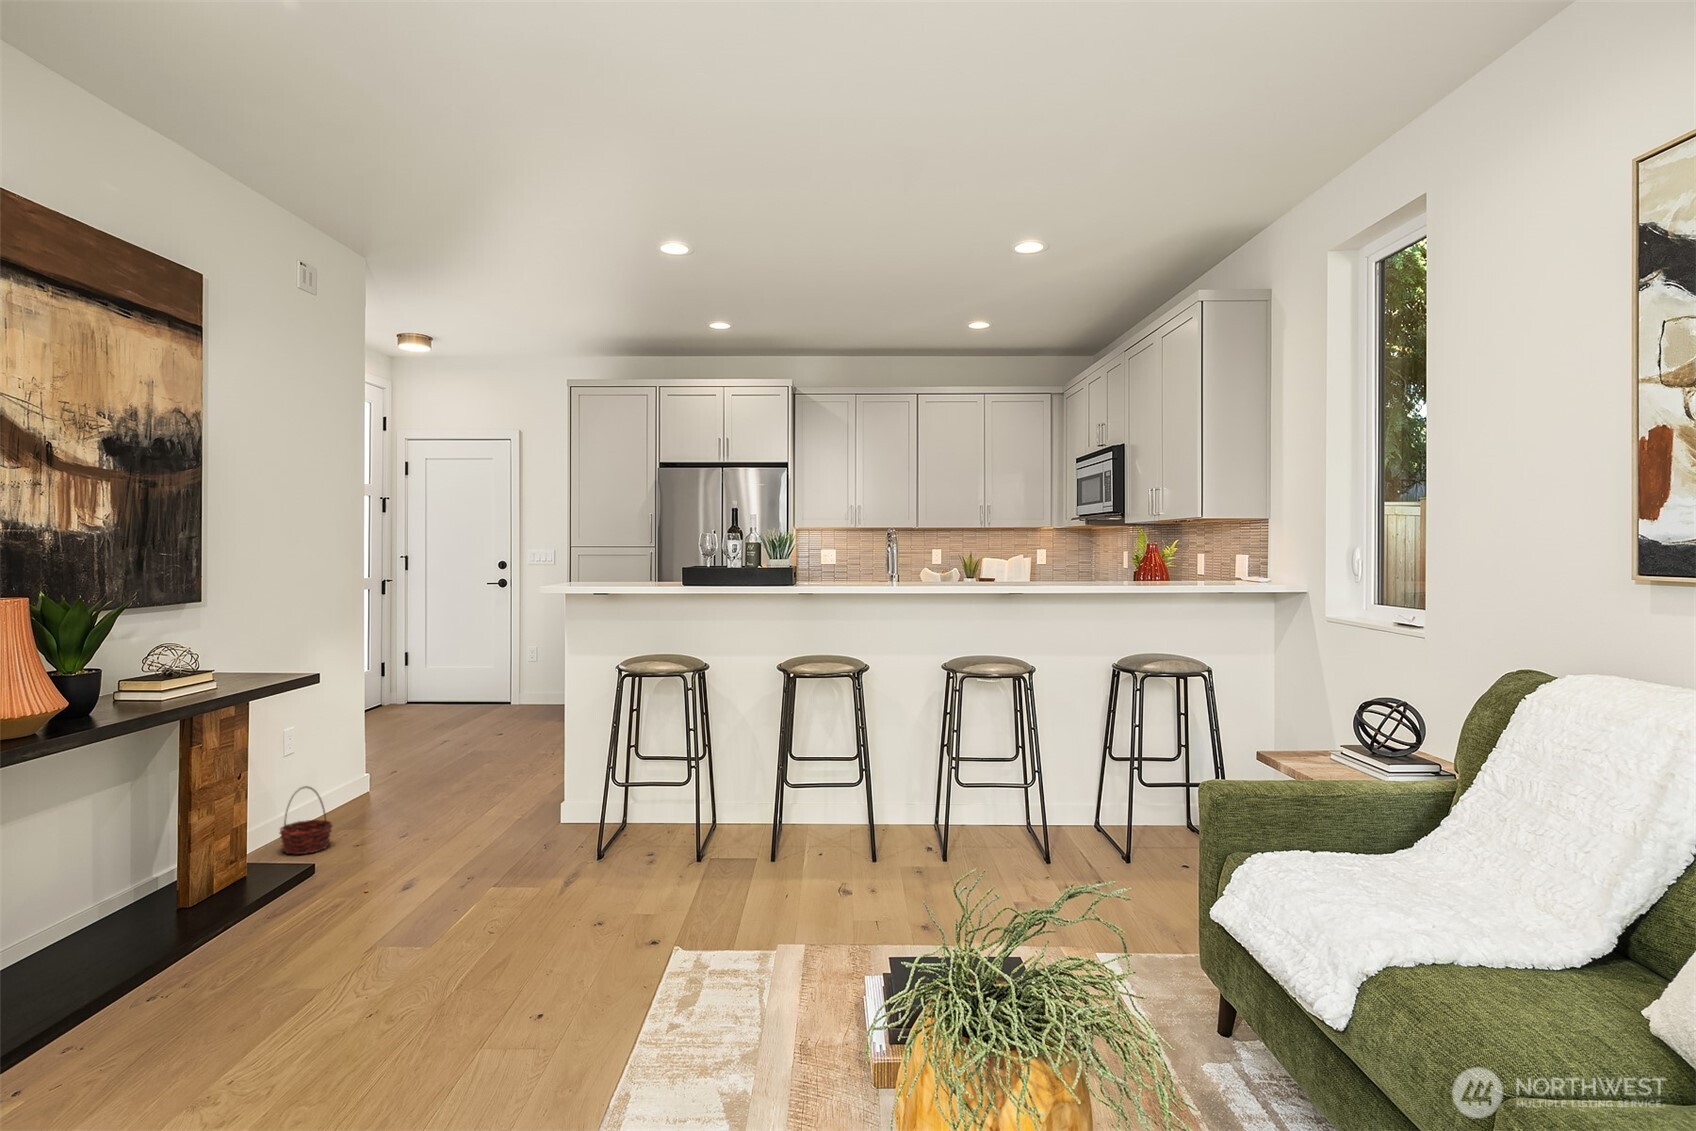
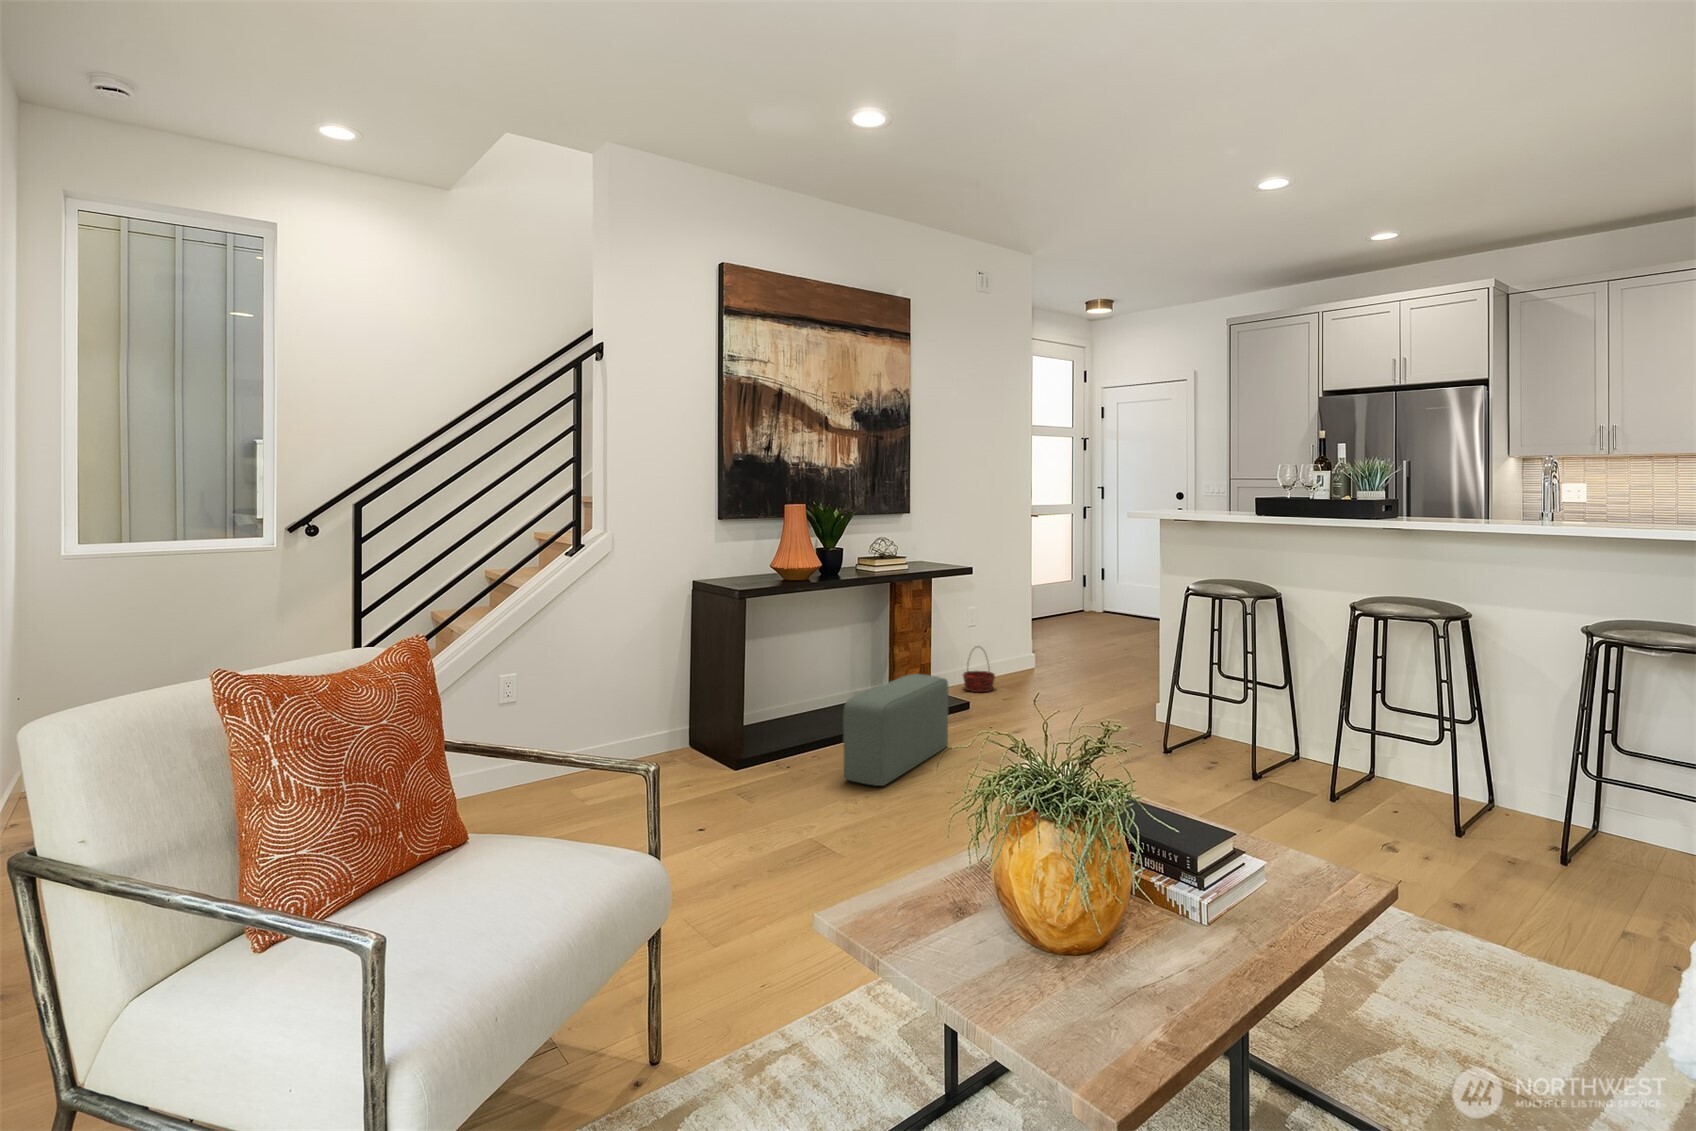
pouf: none [159,856,319,1085] -> present [843,674,949,786]

